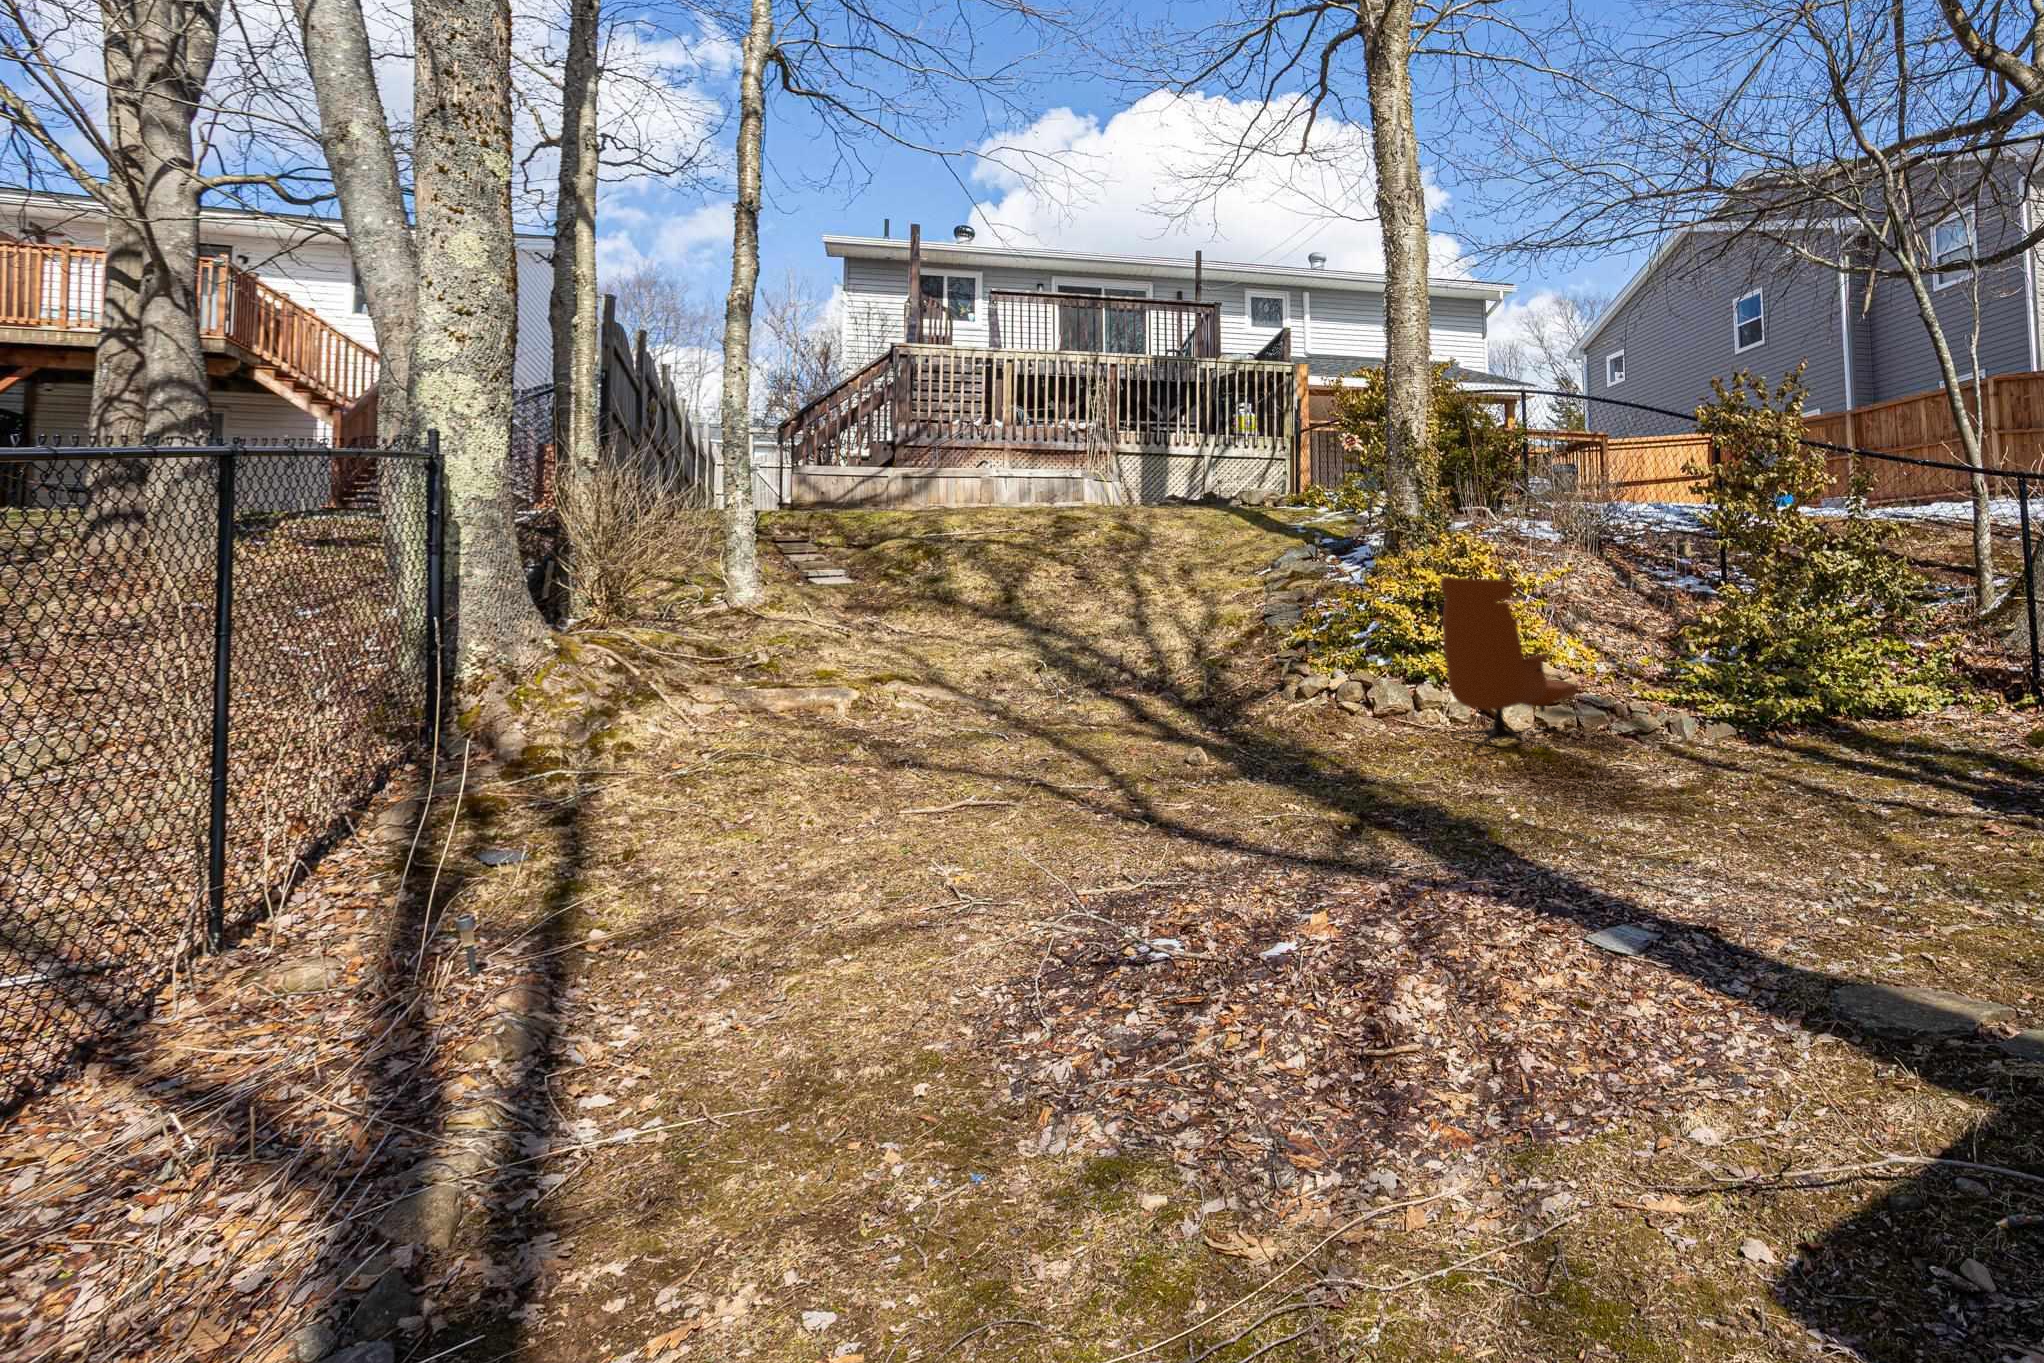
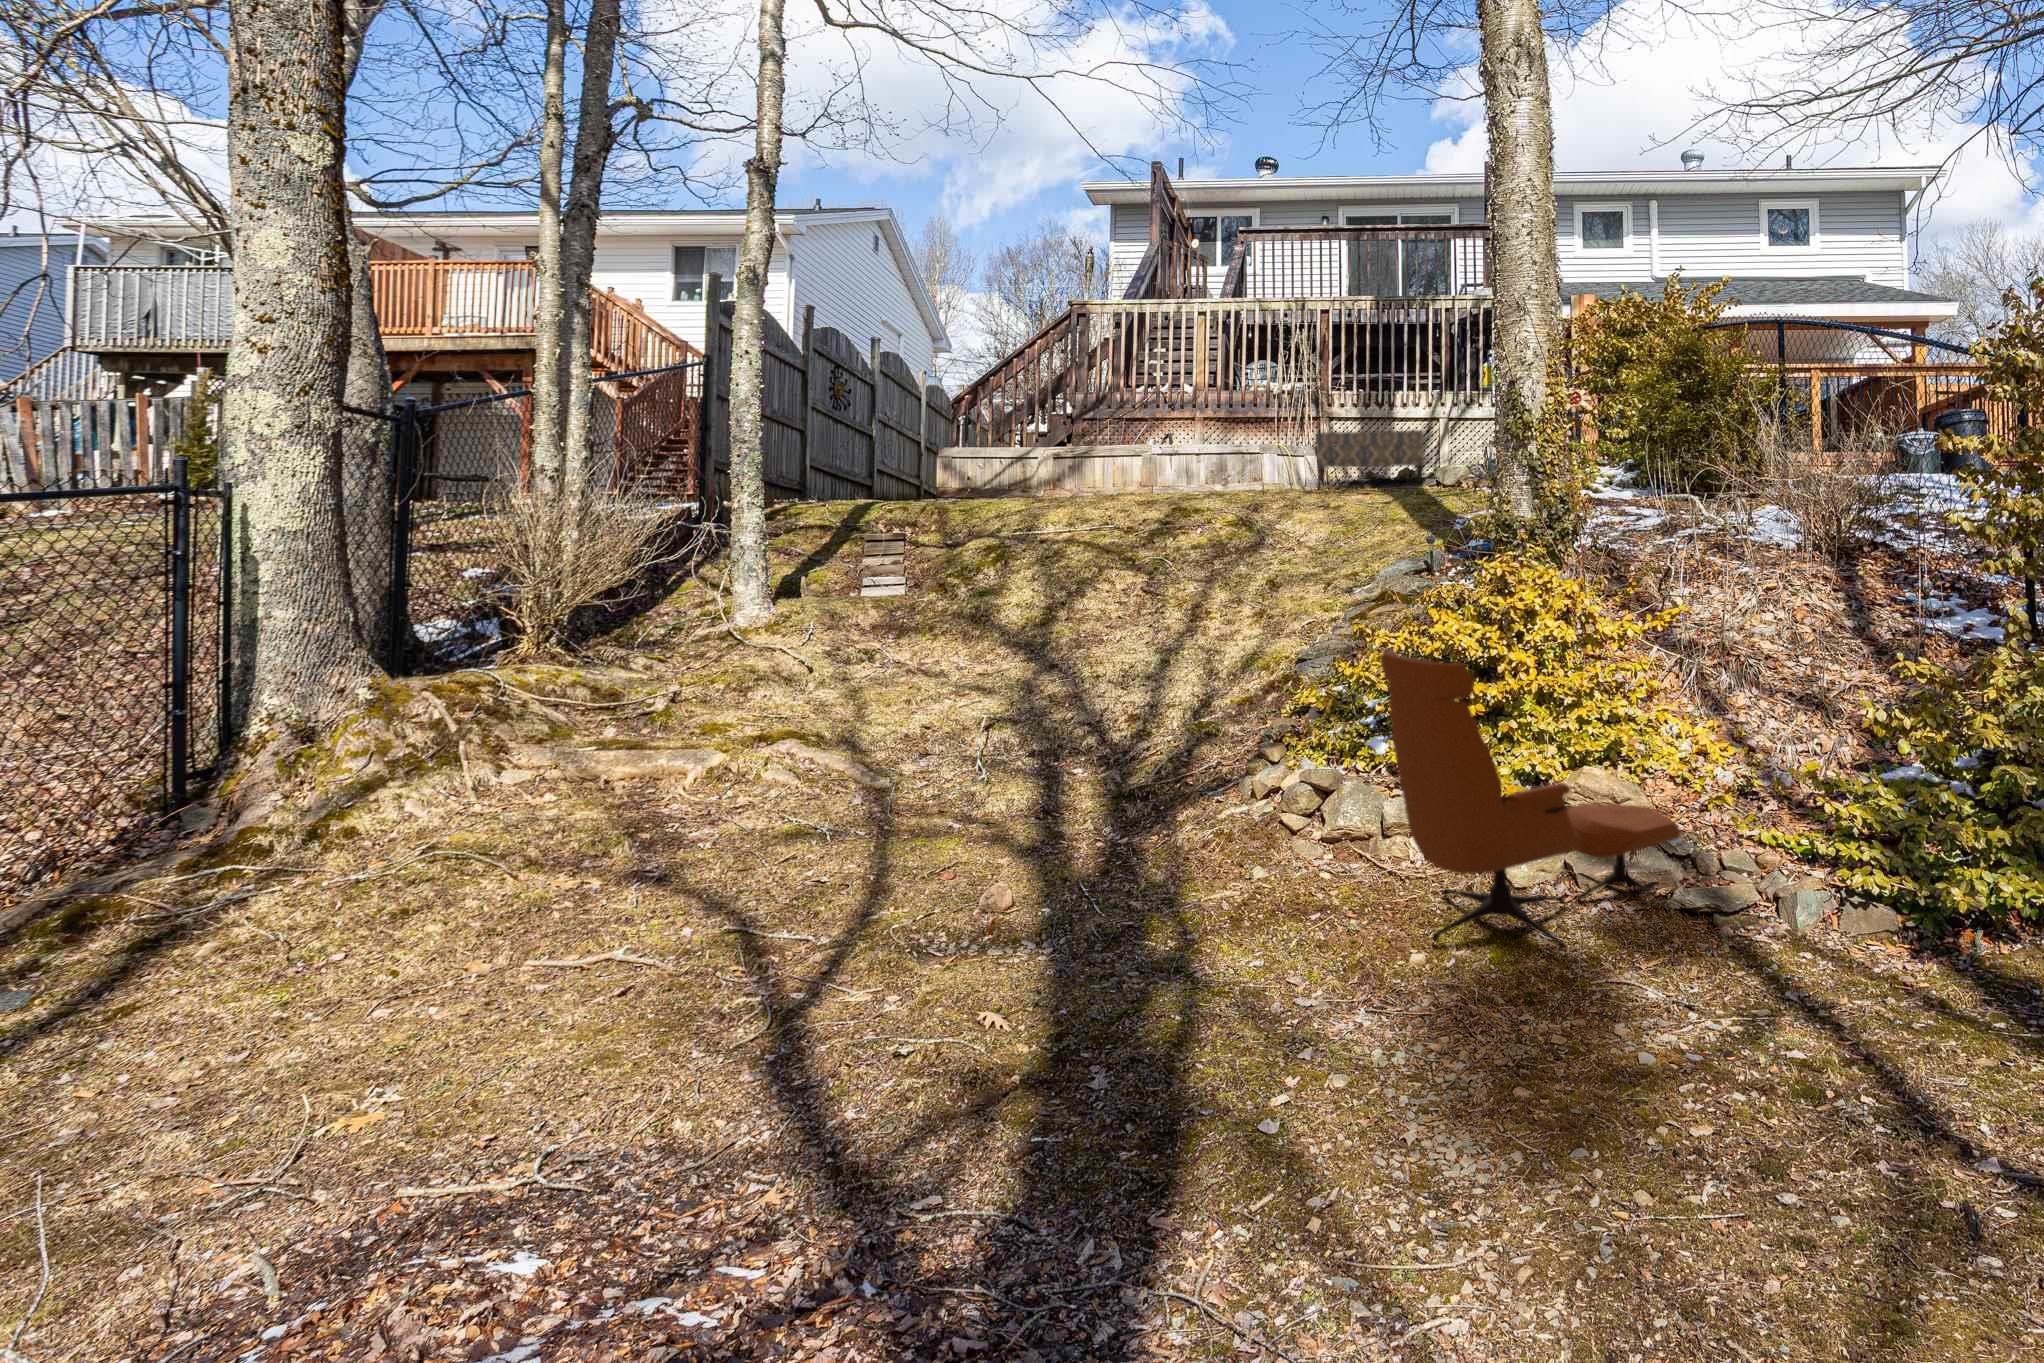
bench: none [1111,464,1204,506] -> present [1316,430,1425,483]

